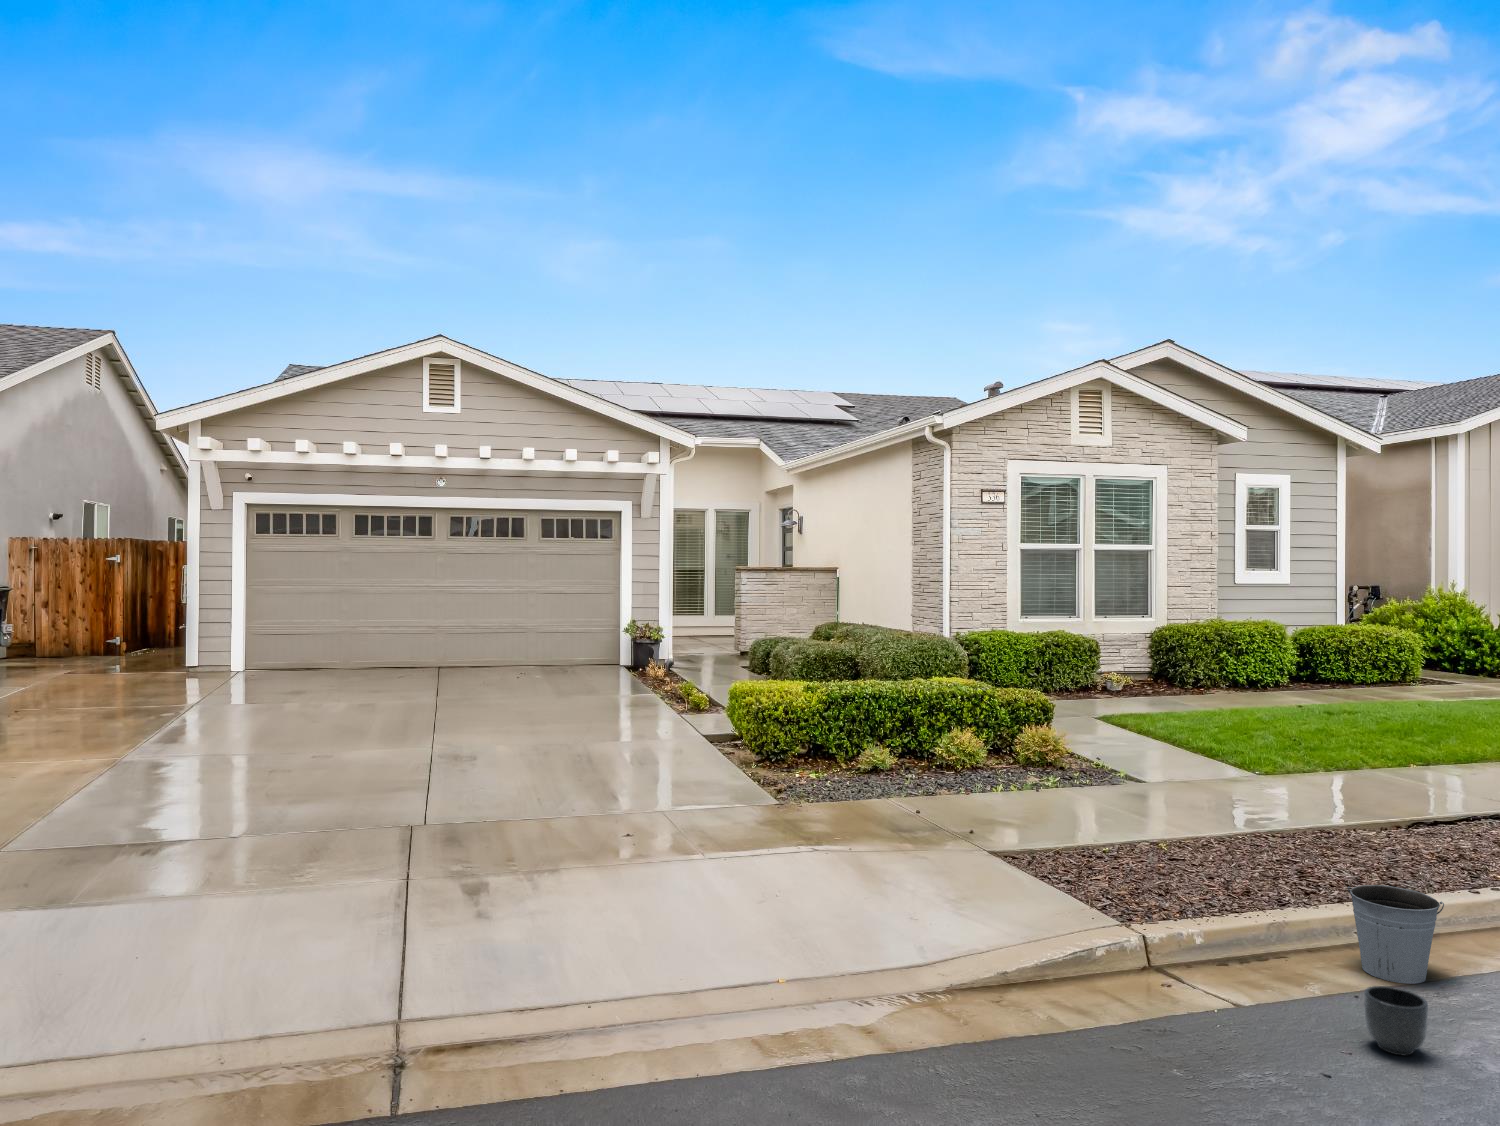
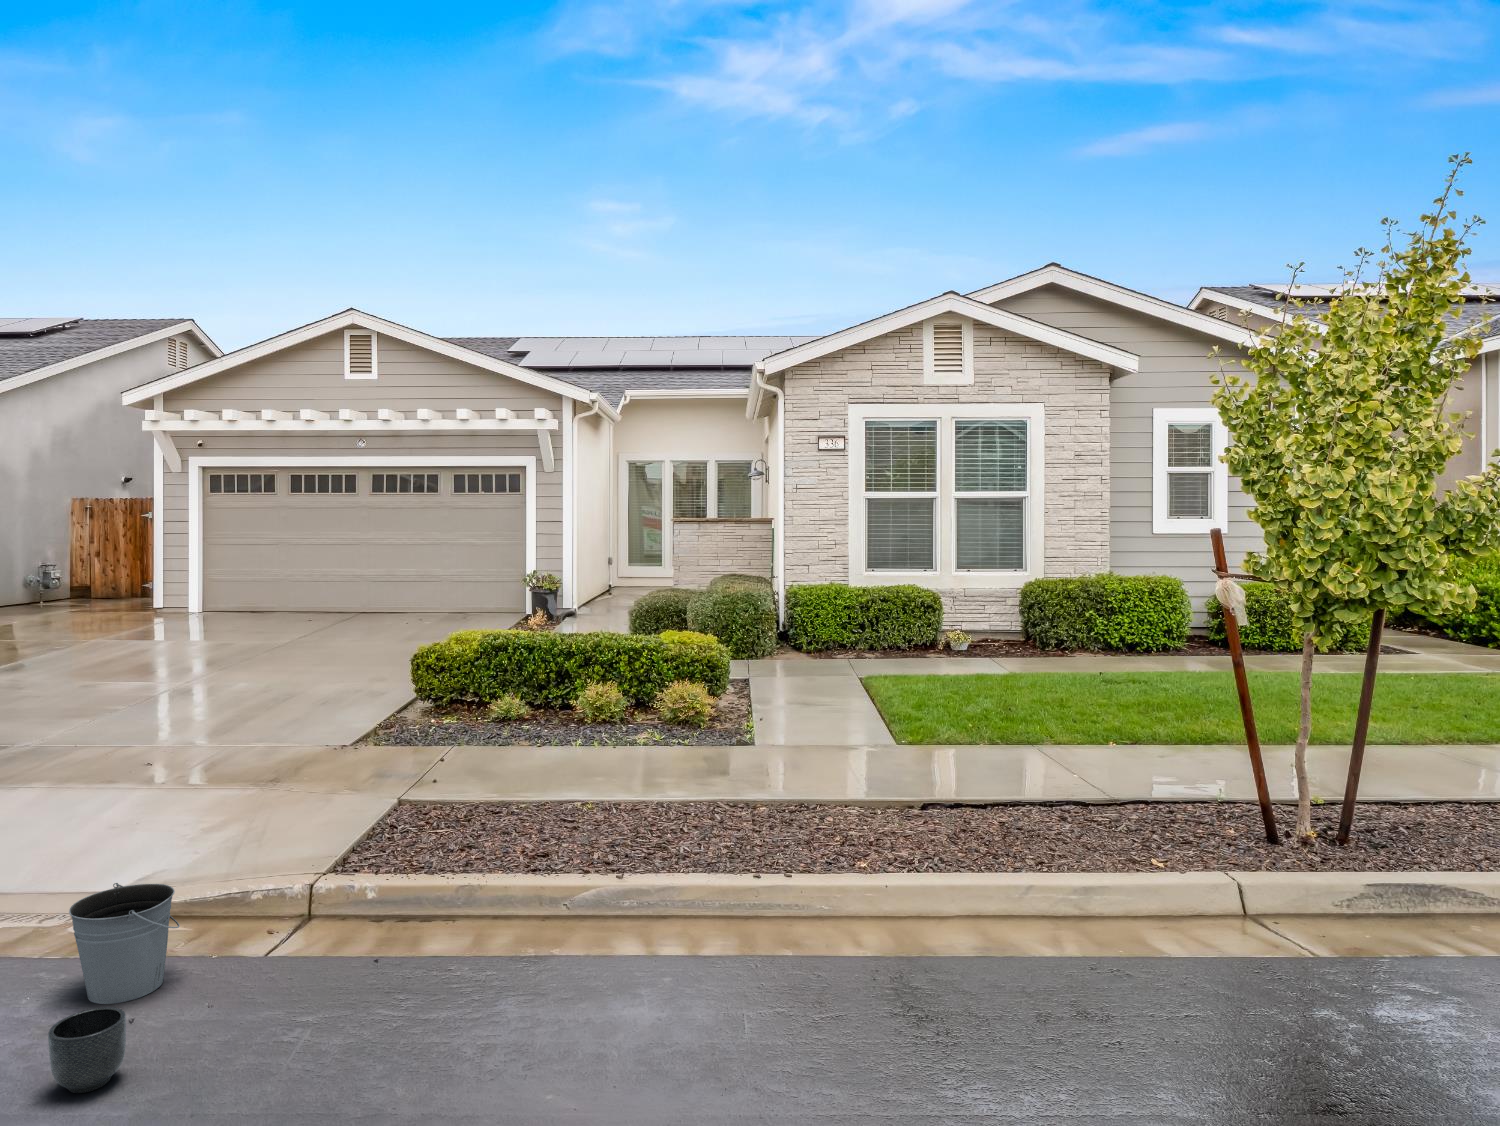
bucket: present [1348,885,1444,984] -> present [69,883,180,1004]

